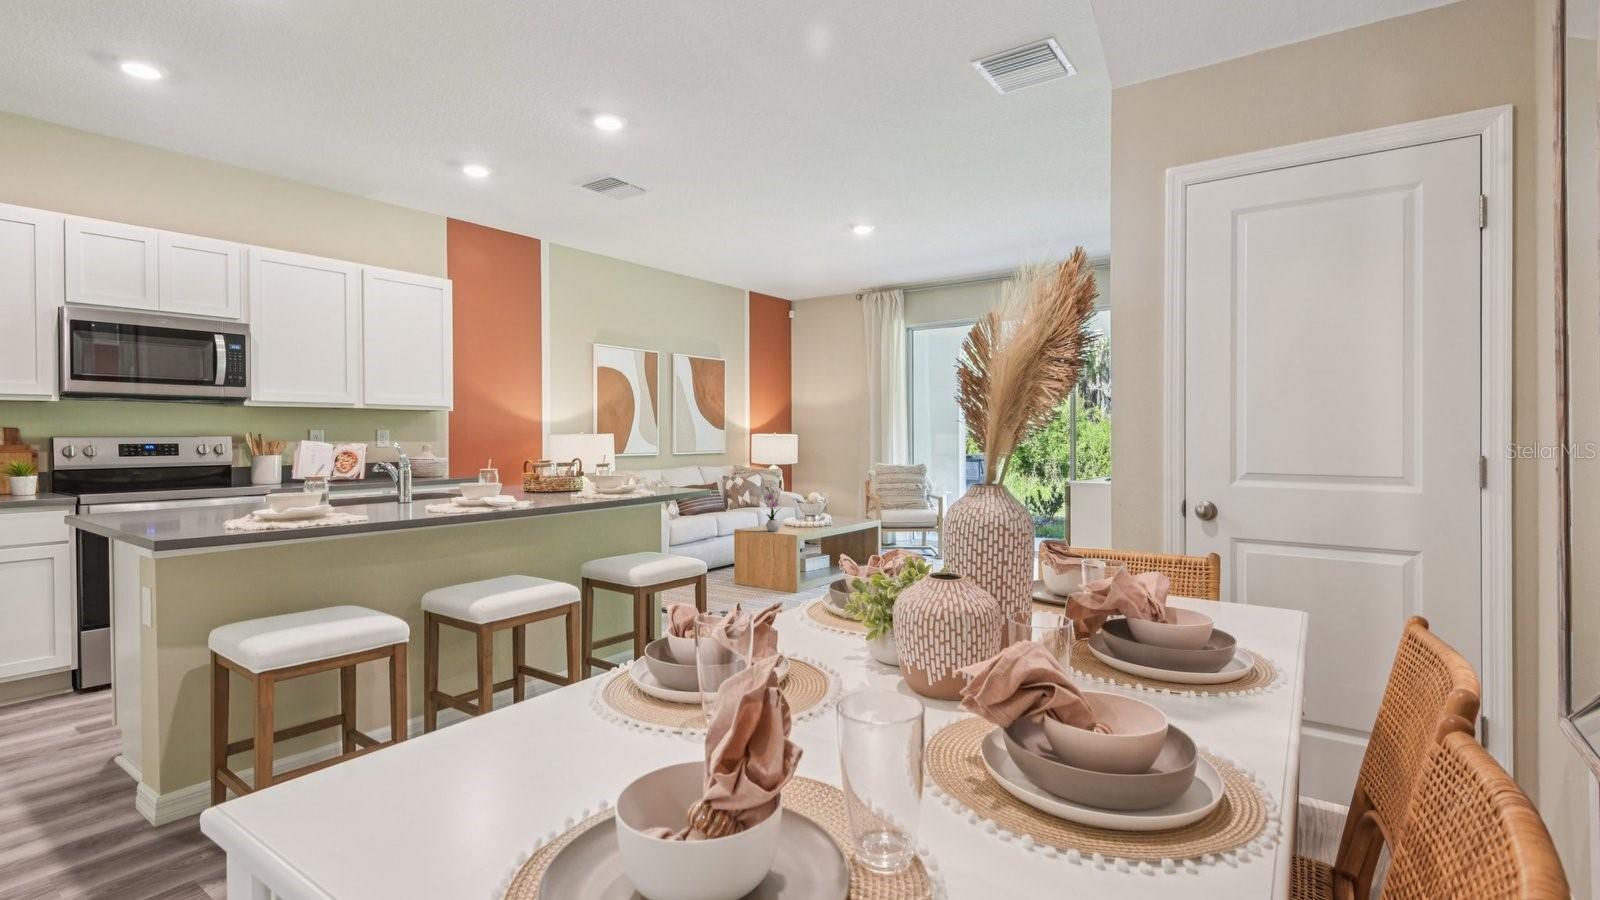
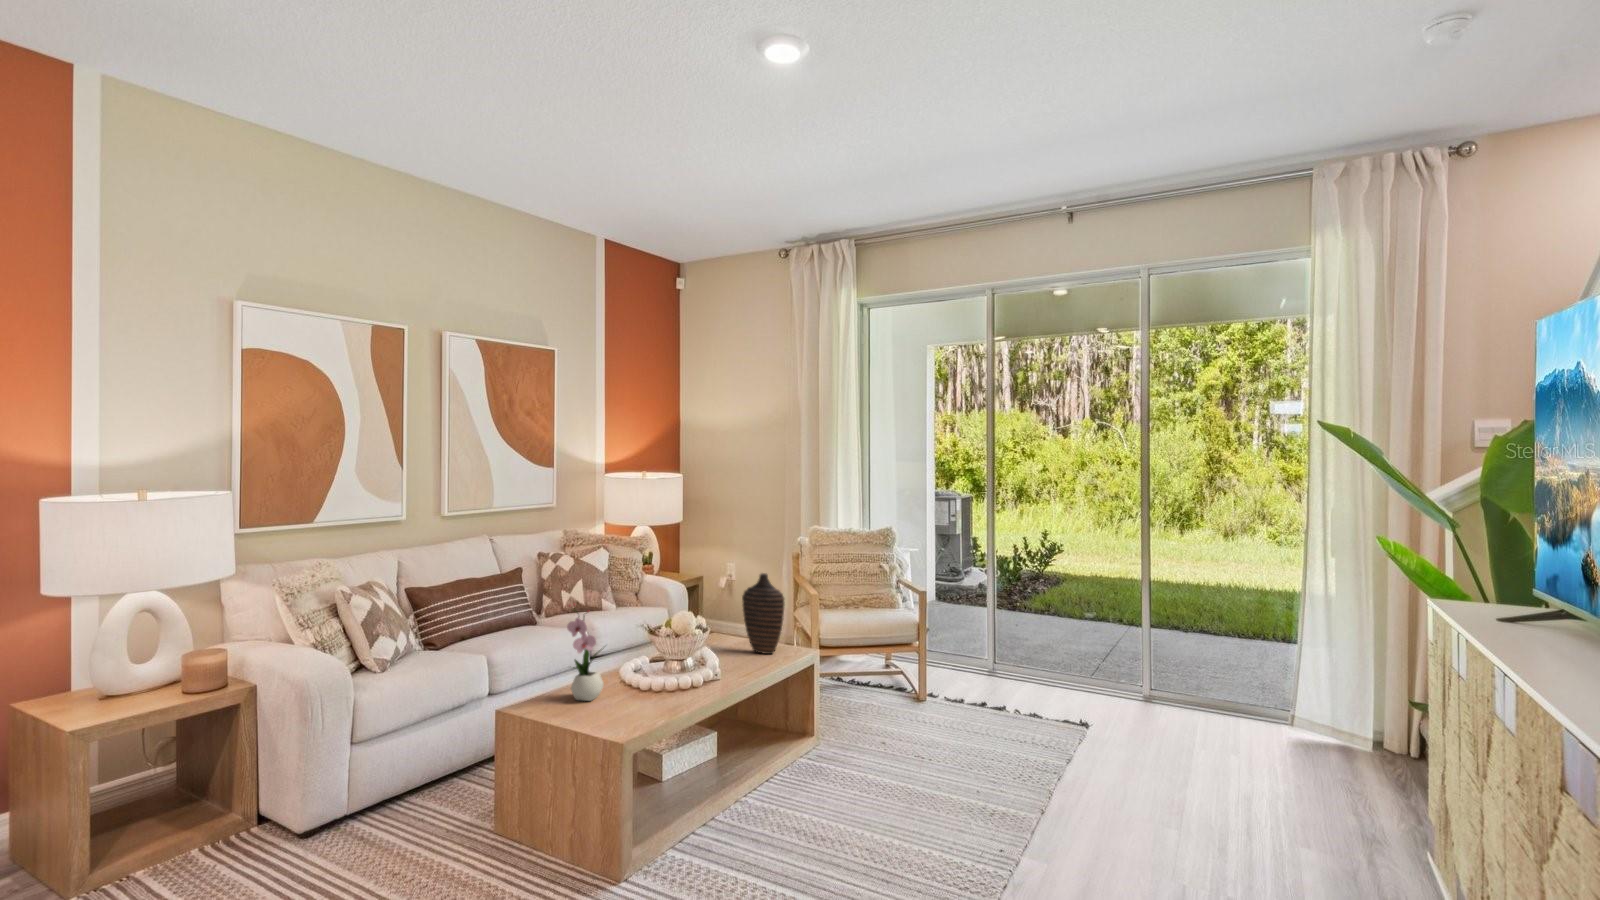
decorative vase: none [841,481,864,523] -> present [742,573,785,654]

